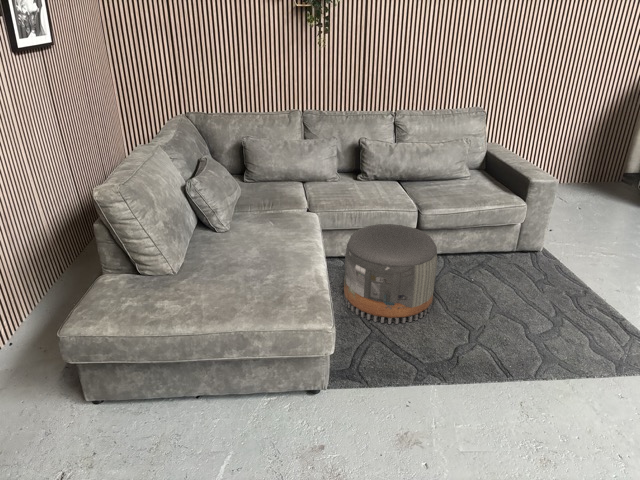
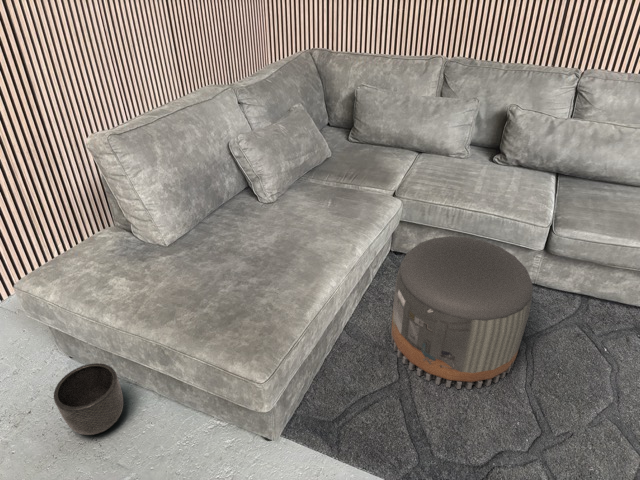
planter: none [140,375,195,439] -> present [54,363,123,435]

